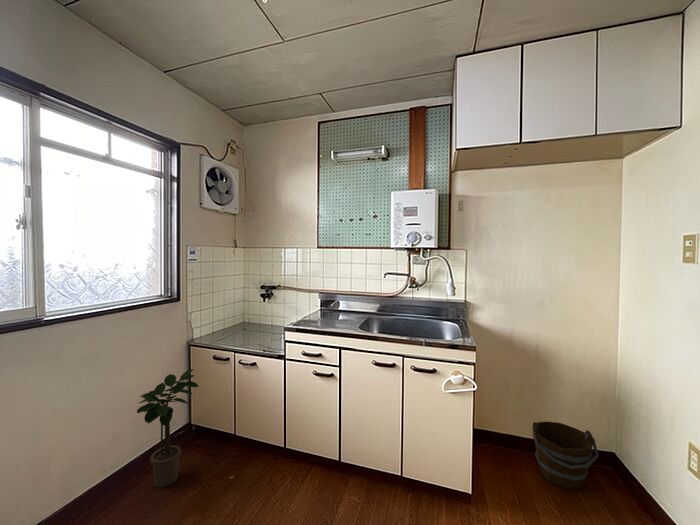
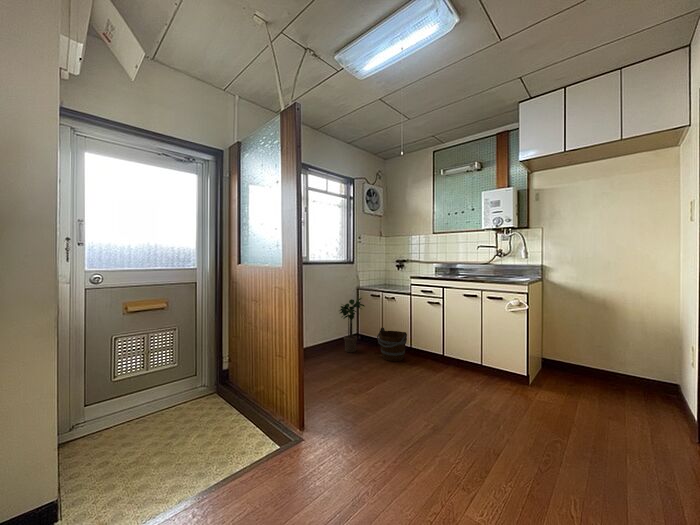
bucket: present [532,421,599,490] -> present [377,328,407,361]

